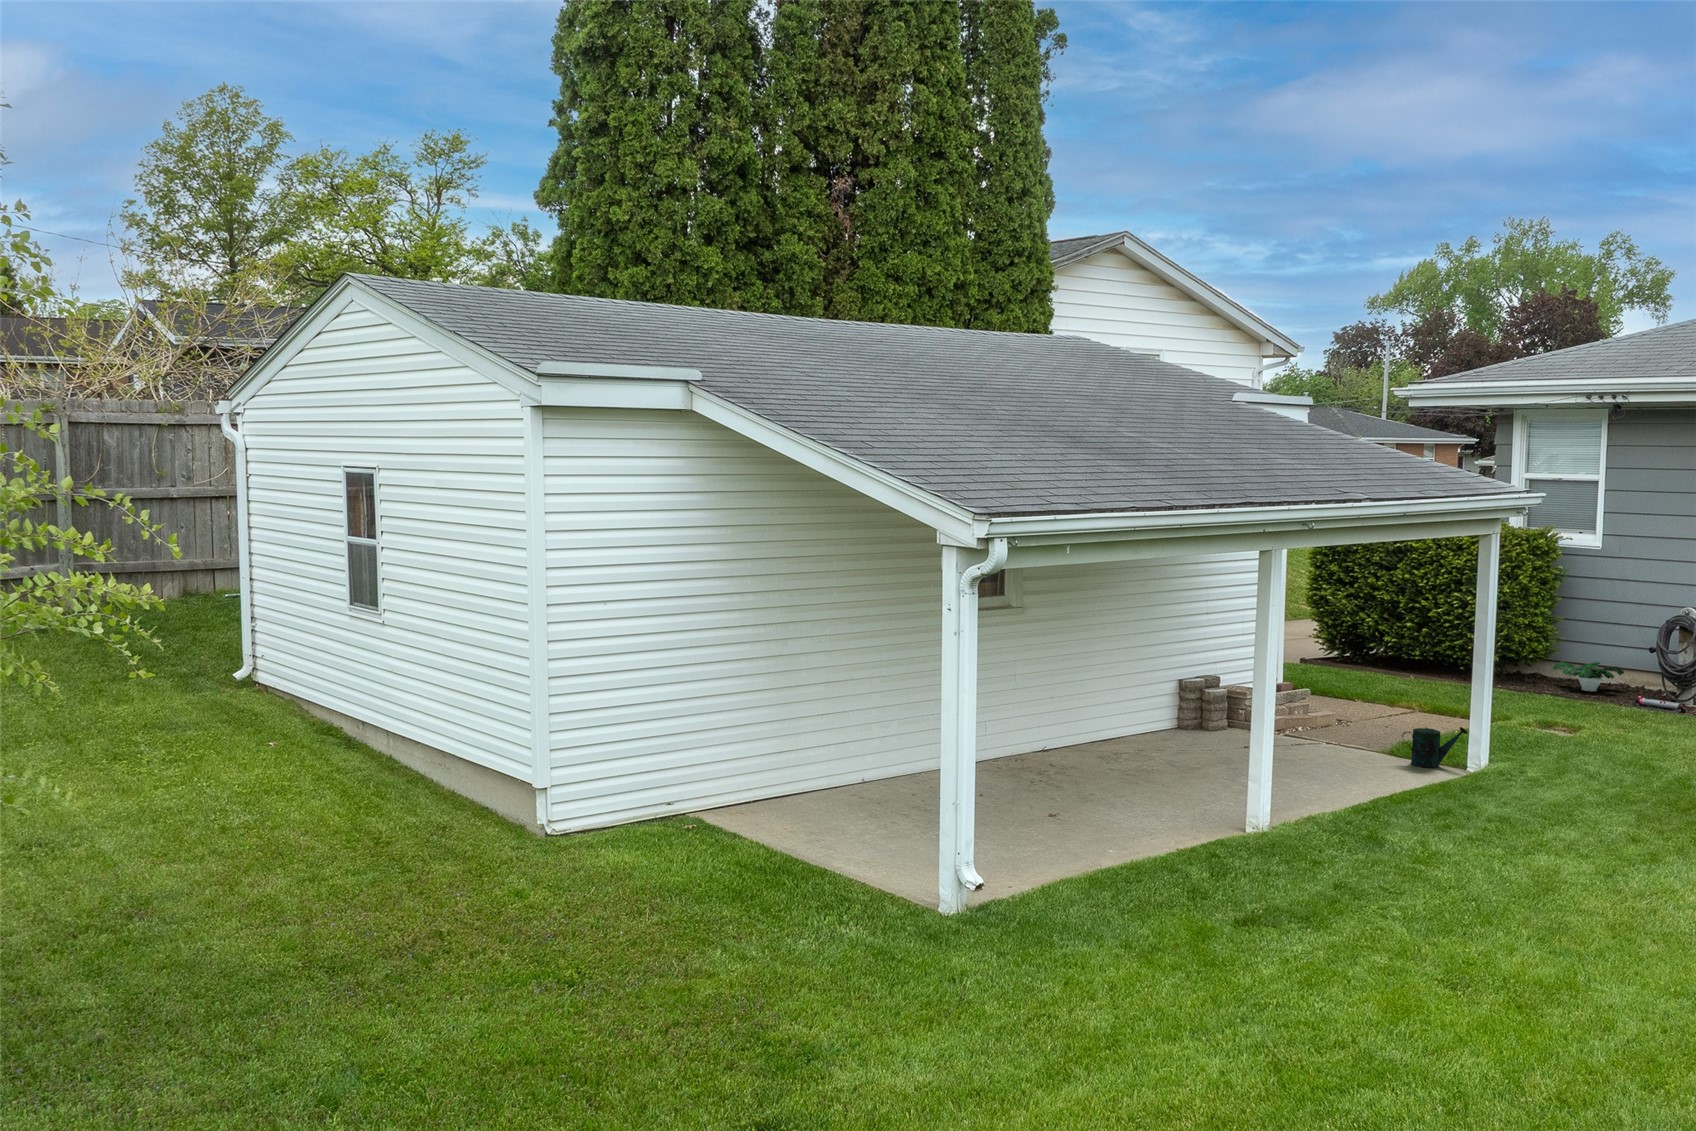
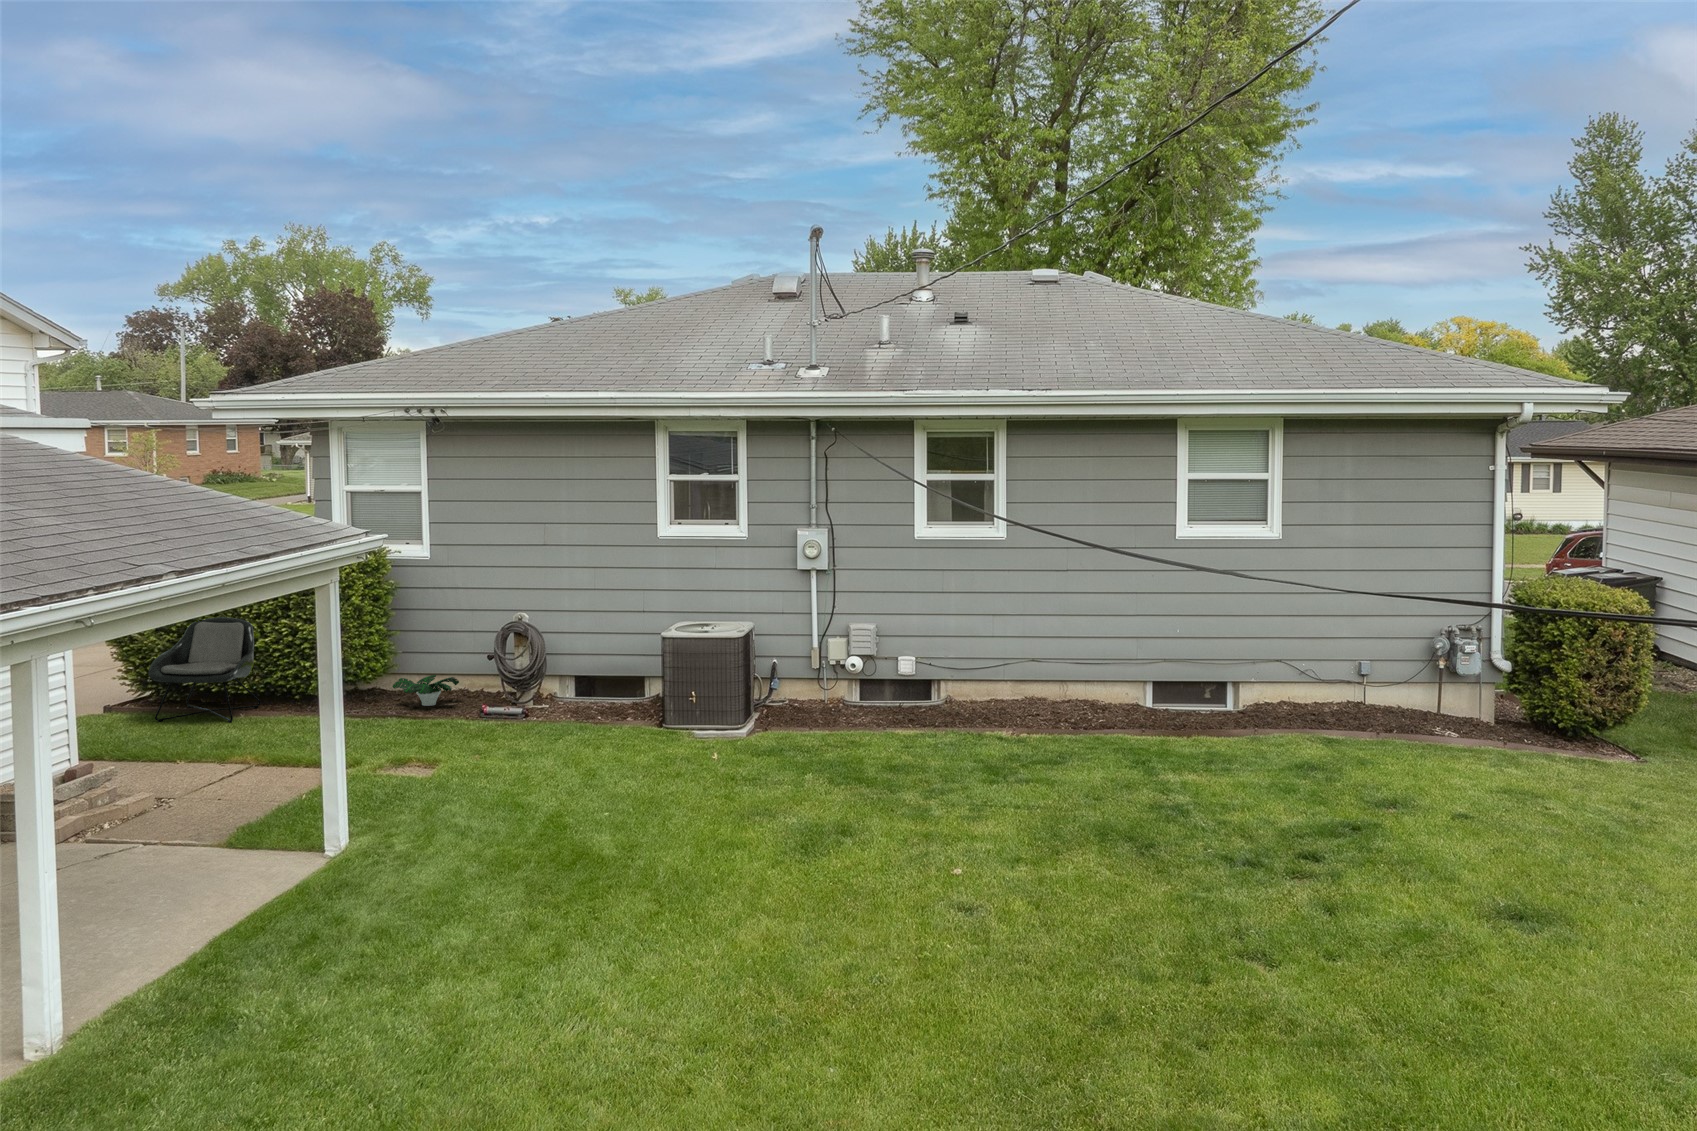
lounge chair: none [1339,588,1428,678] -> present [148,617,260,723]
watering can: present [1402,727,1467,768] -> none [243,806,324,867]

